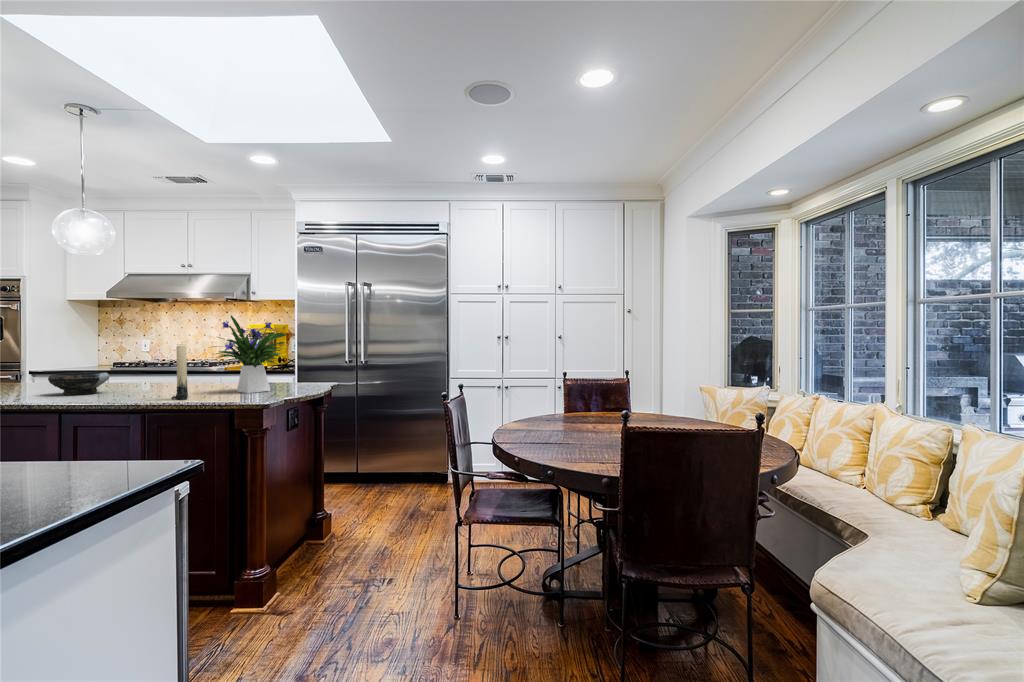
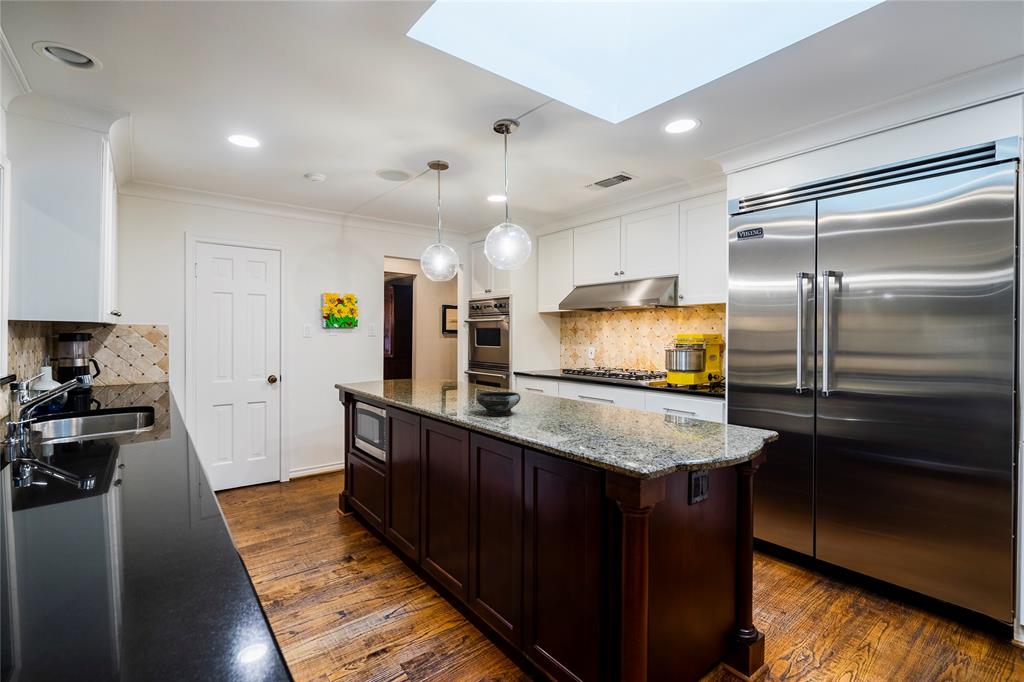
flower arrangement: present [213,316,286,393] -> none [596,337,696,443]
candle: present [171,344,188,400] -> none [550,376,565,446]

